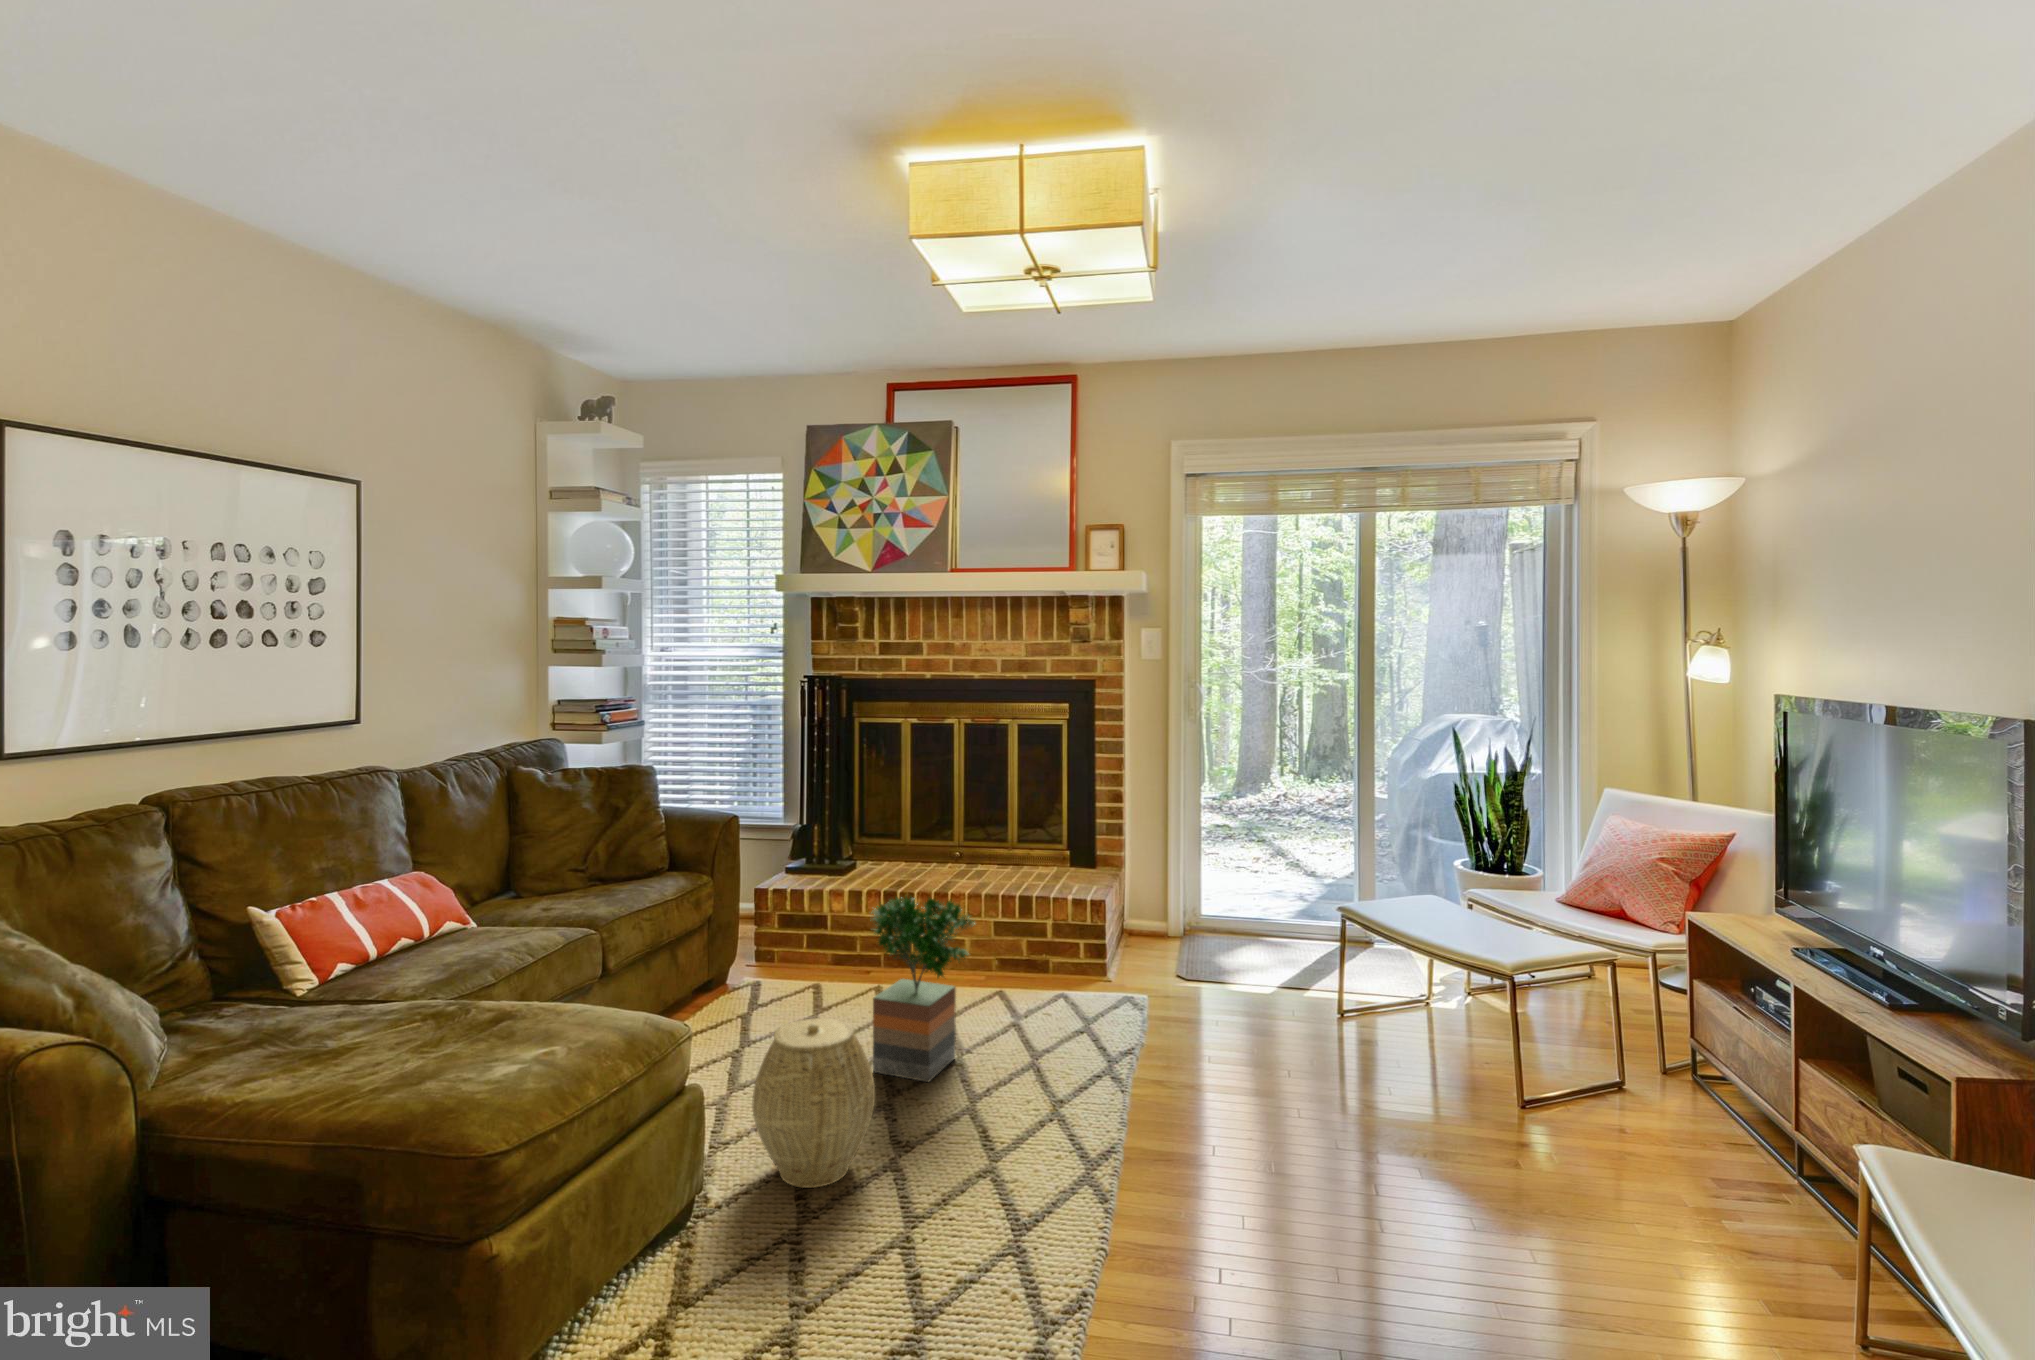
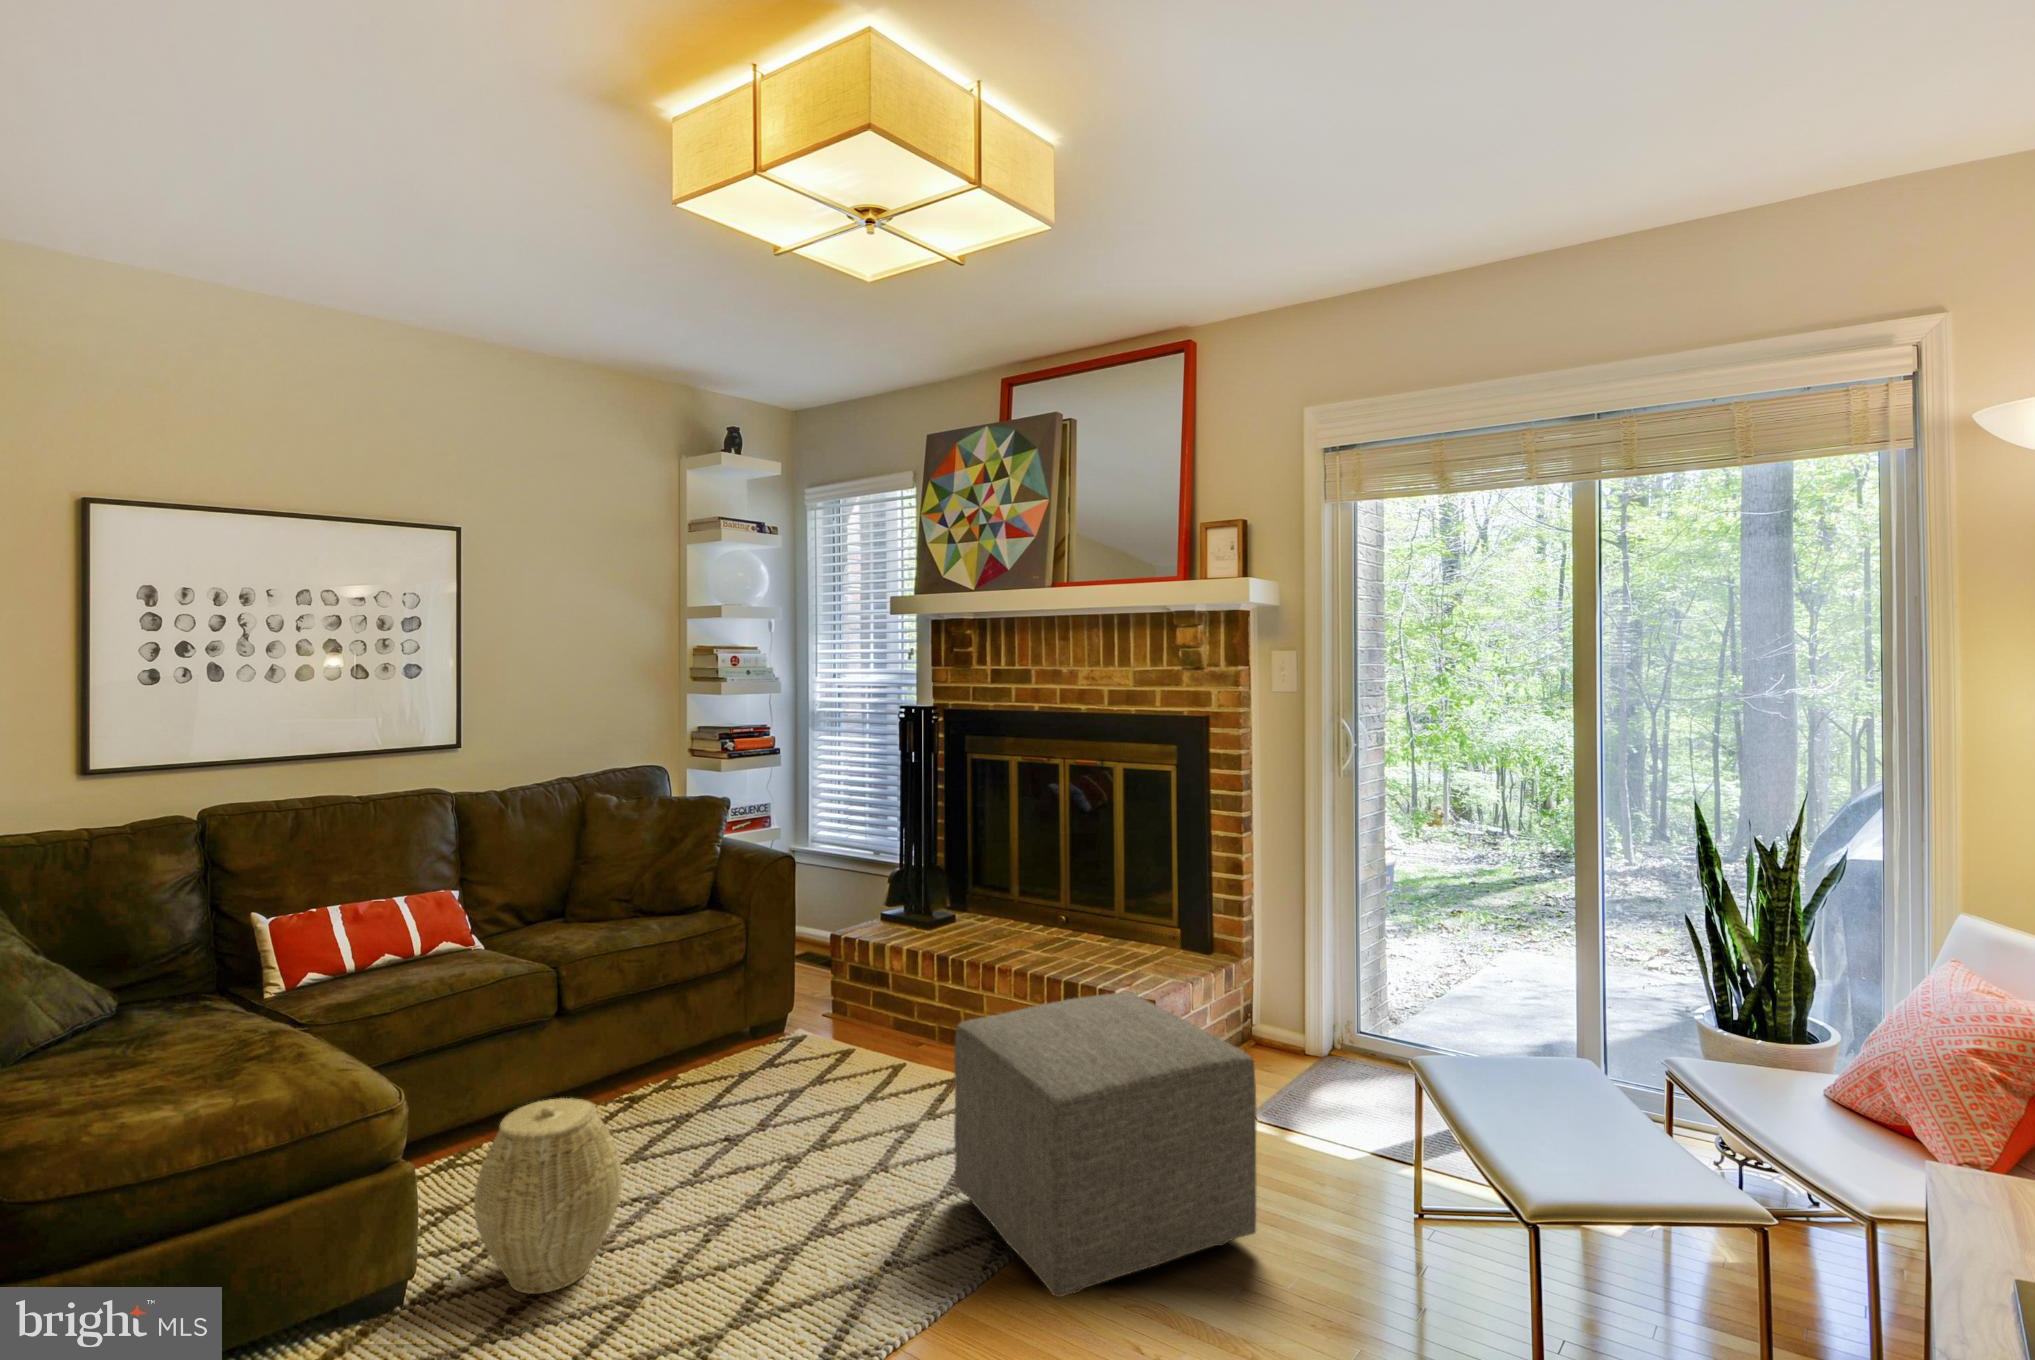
ottoman: none [1056,887,1279,1090] -> present [954,992,1257,1297]
potted tree: present [873,897,975,1082] -> none [733,965,882,1193]

